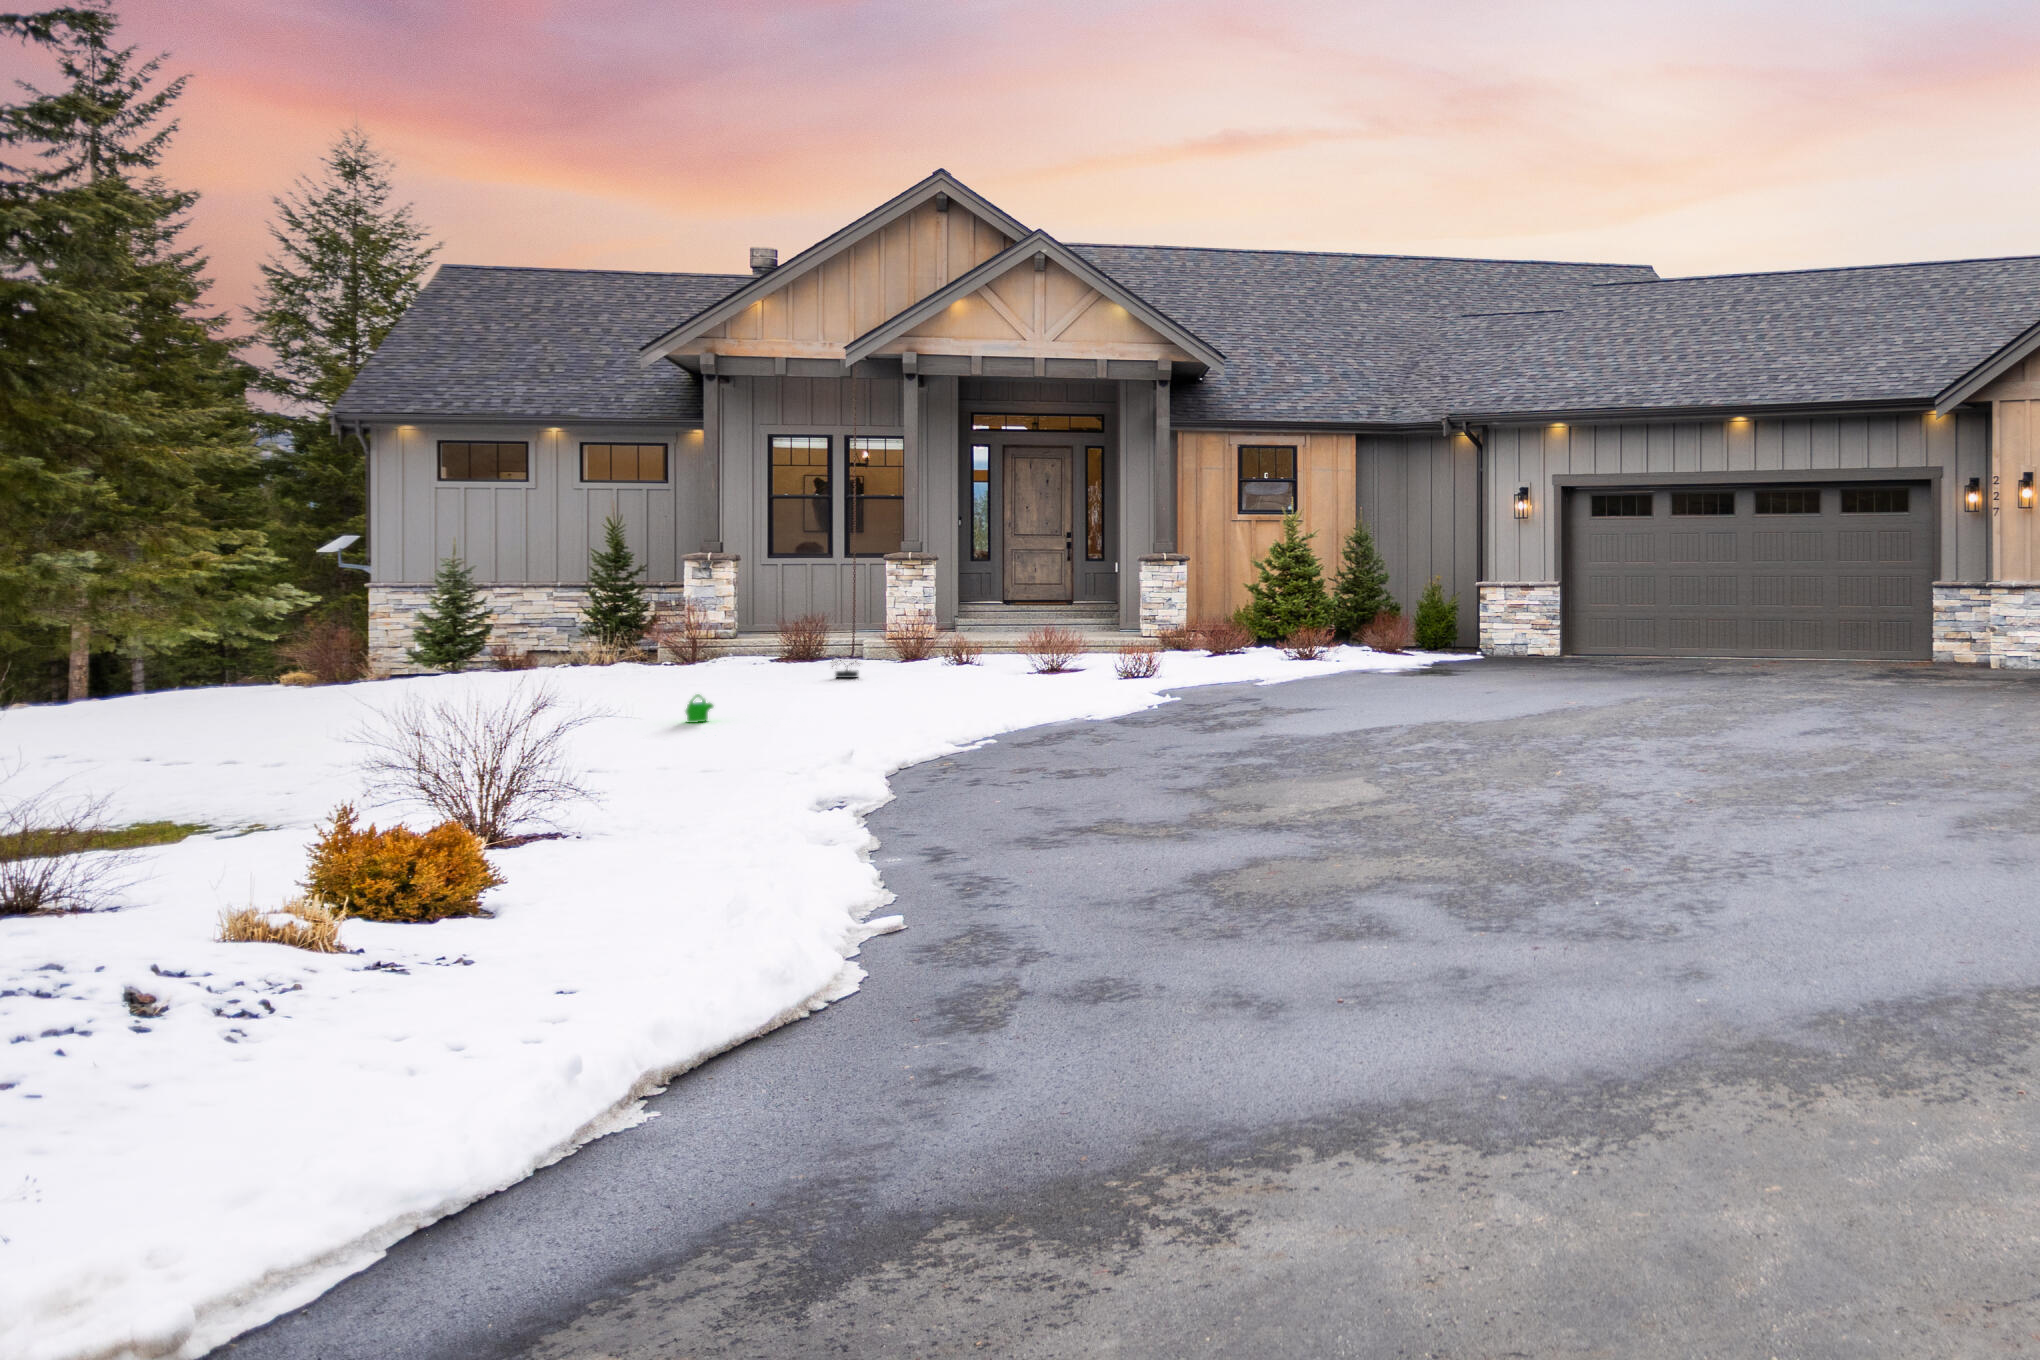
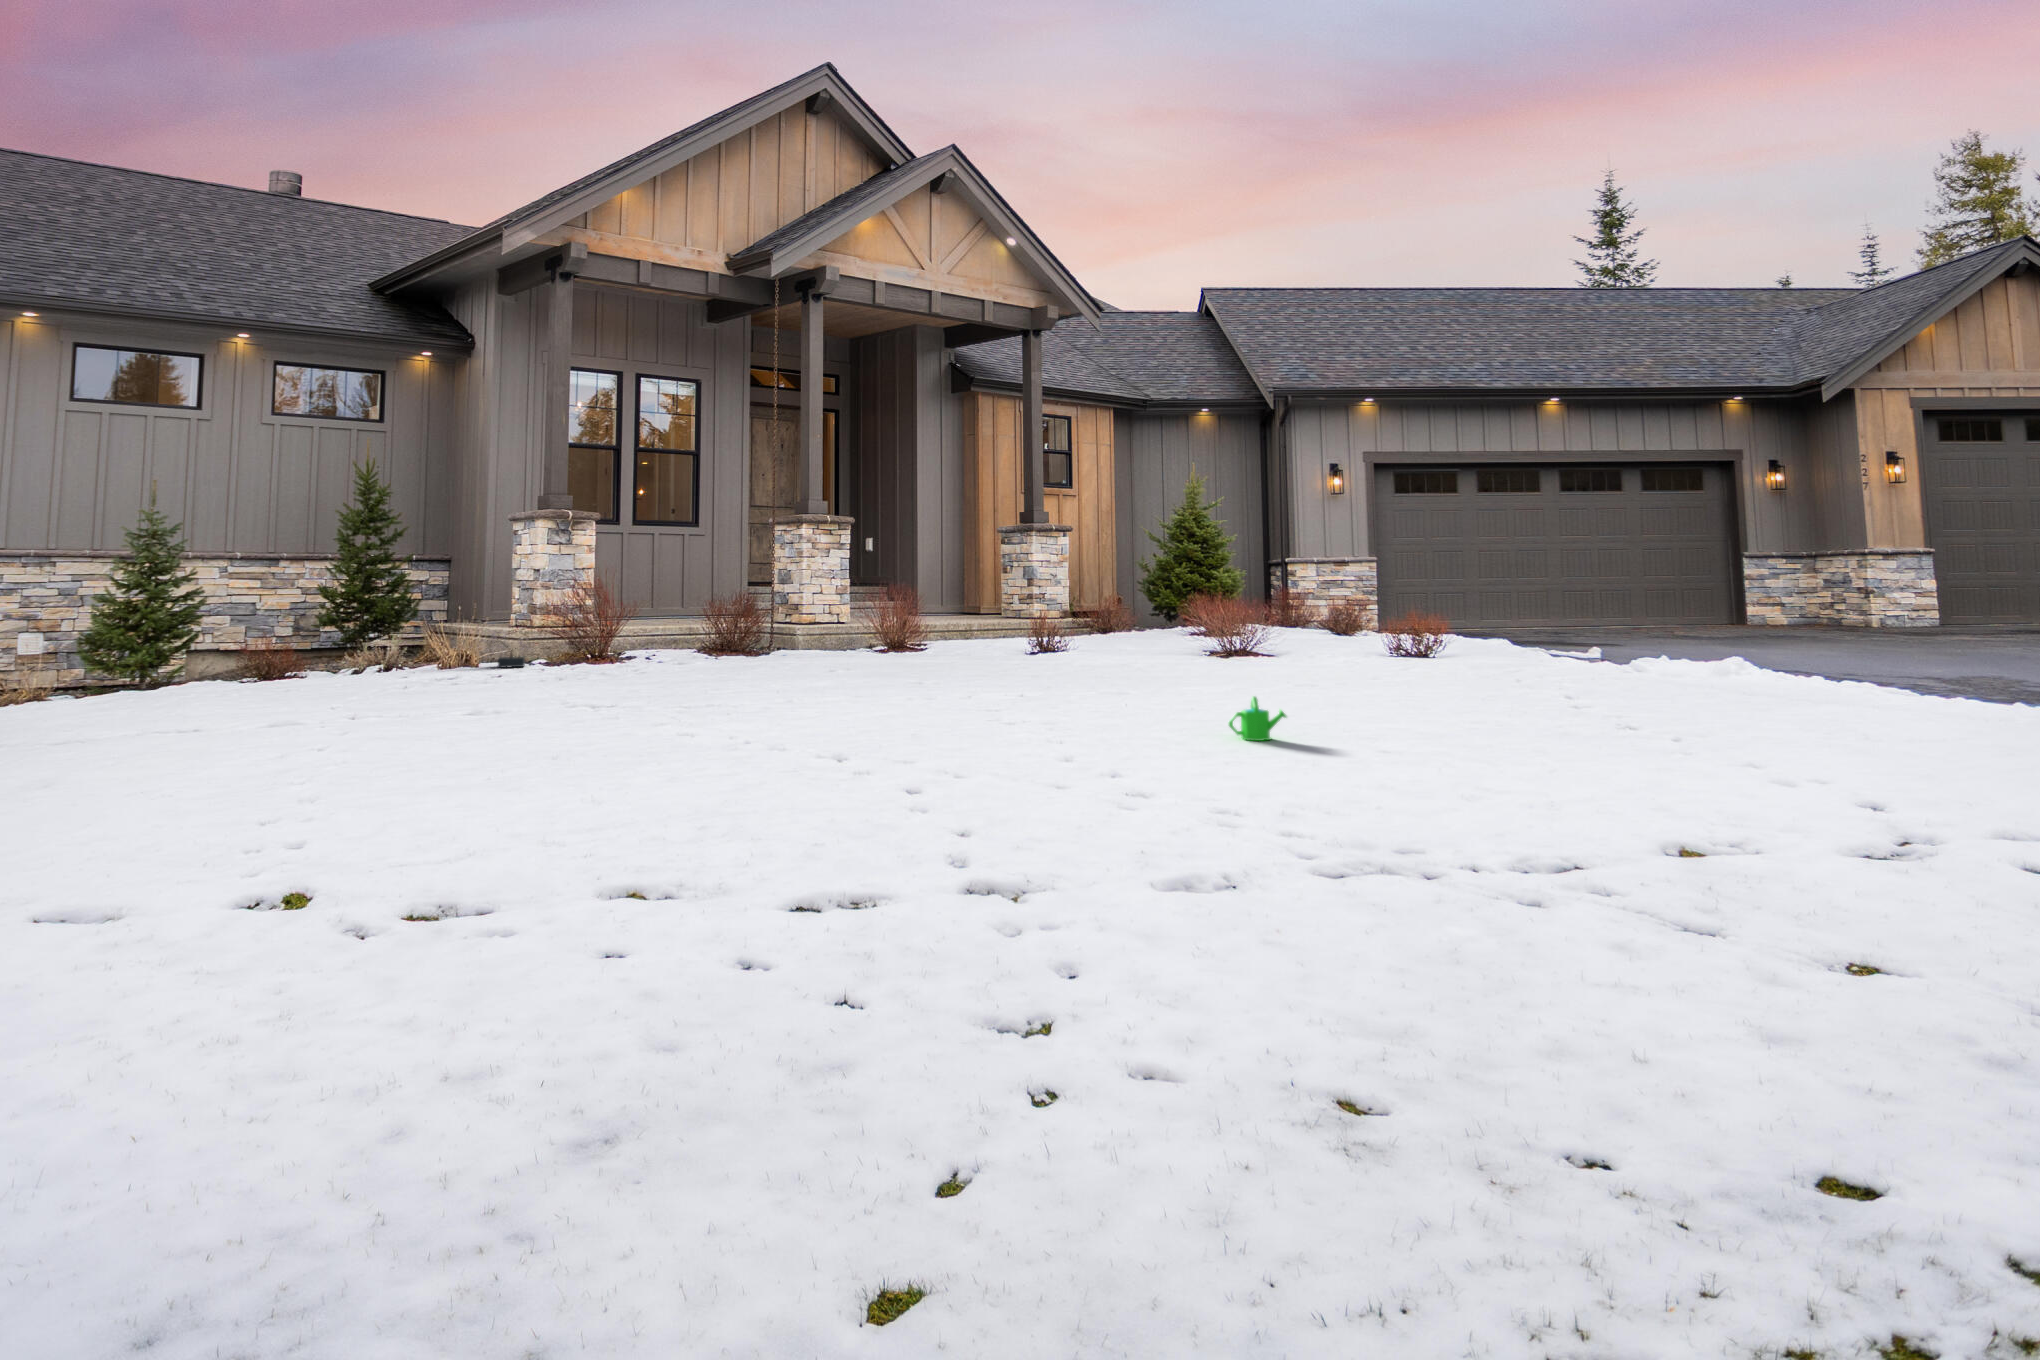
decorative plant: present [829,652,860,678] -> present [488,633,530,668]

